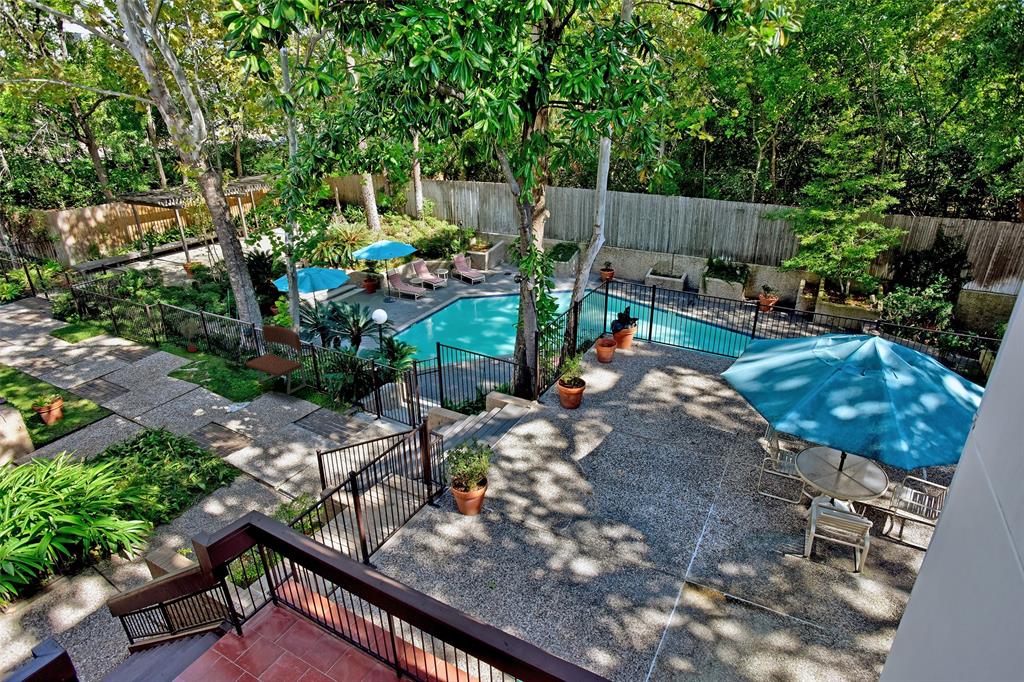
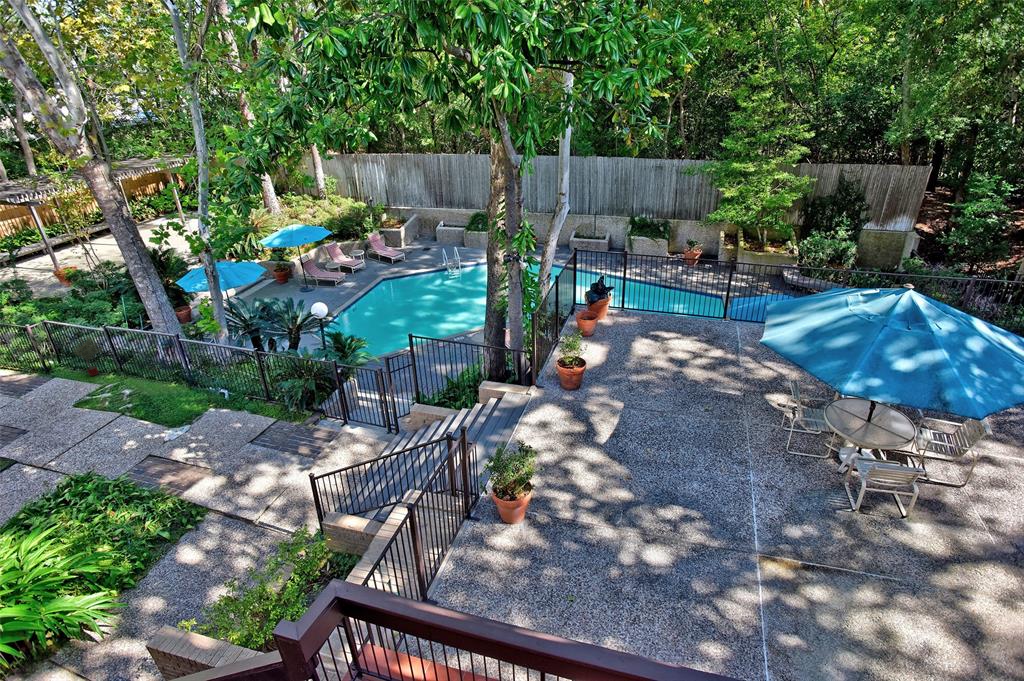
bench: present [246,325,306,394] -> none [173,336,249,411]

